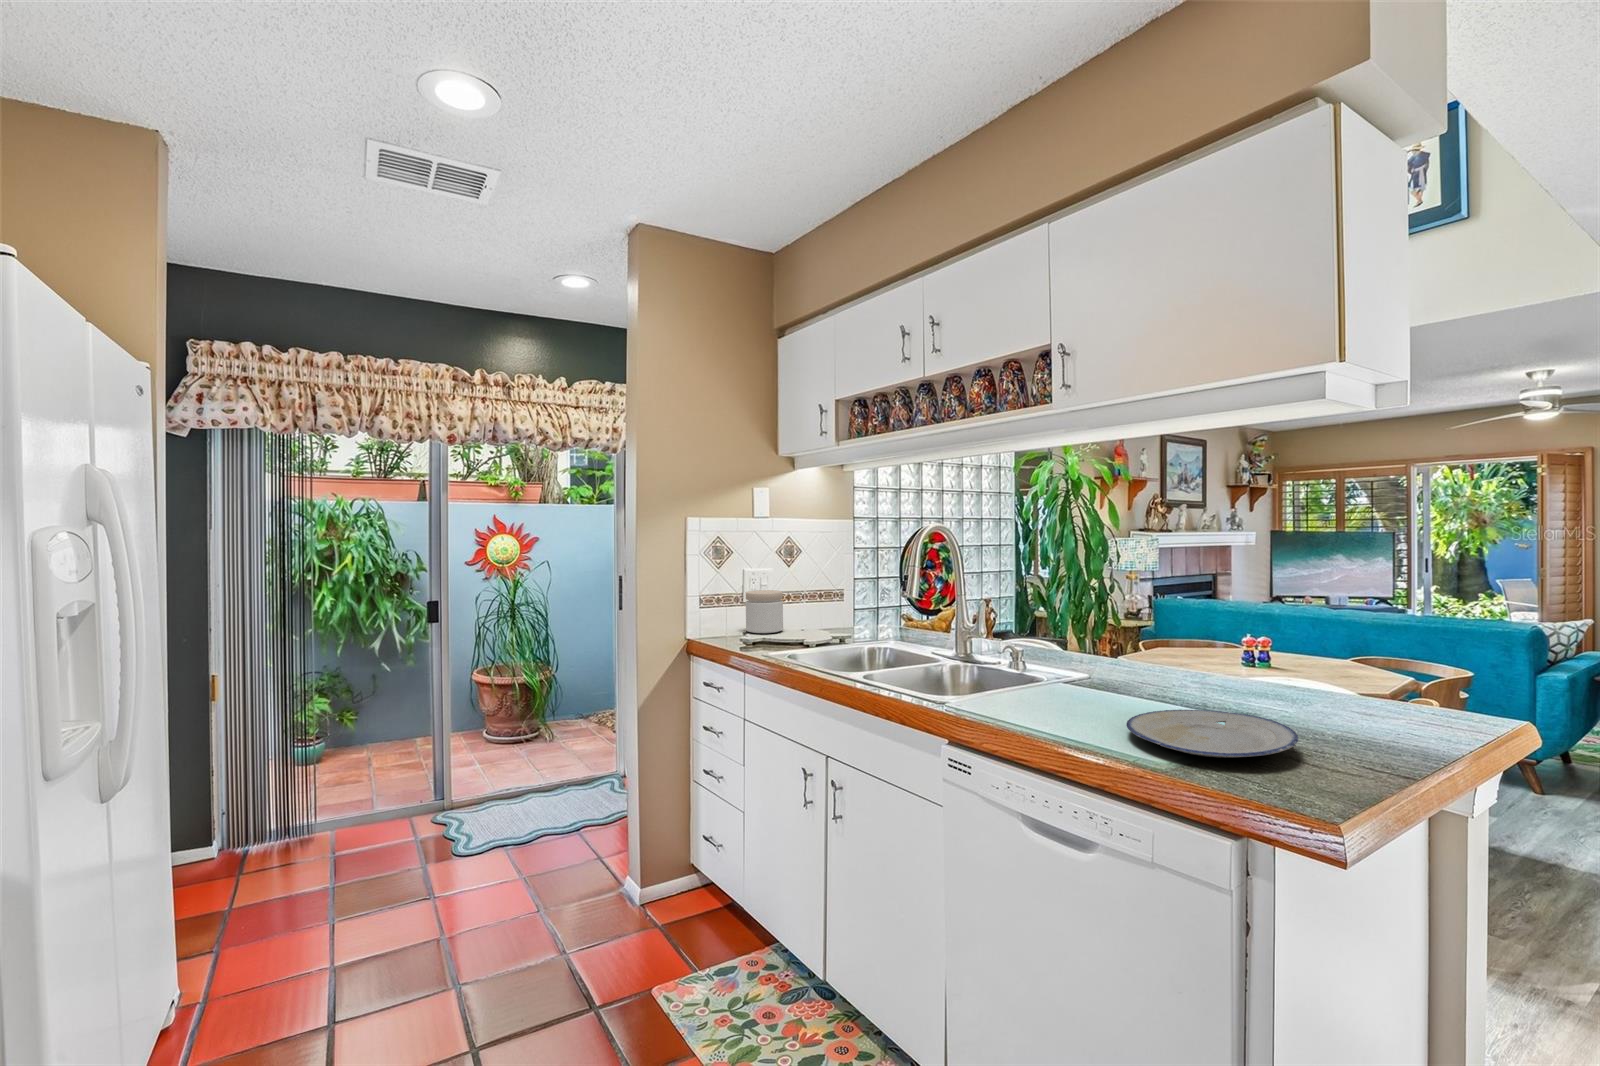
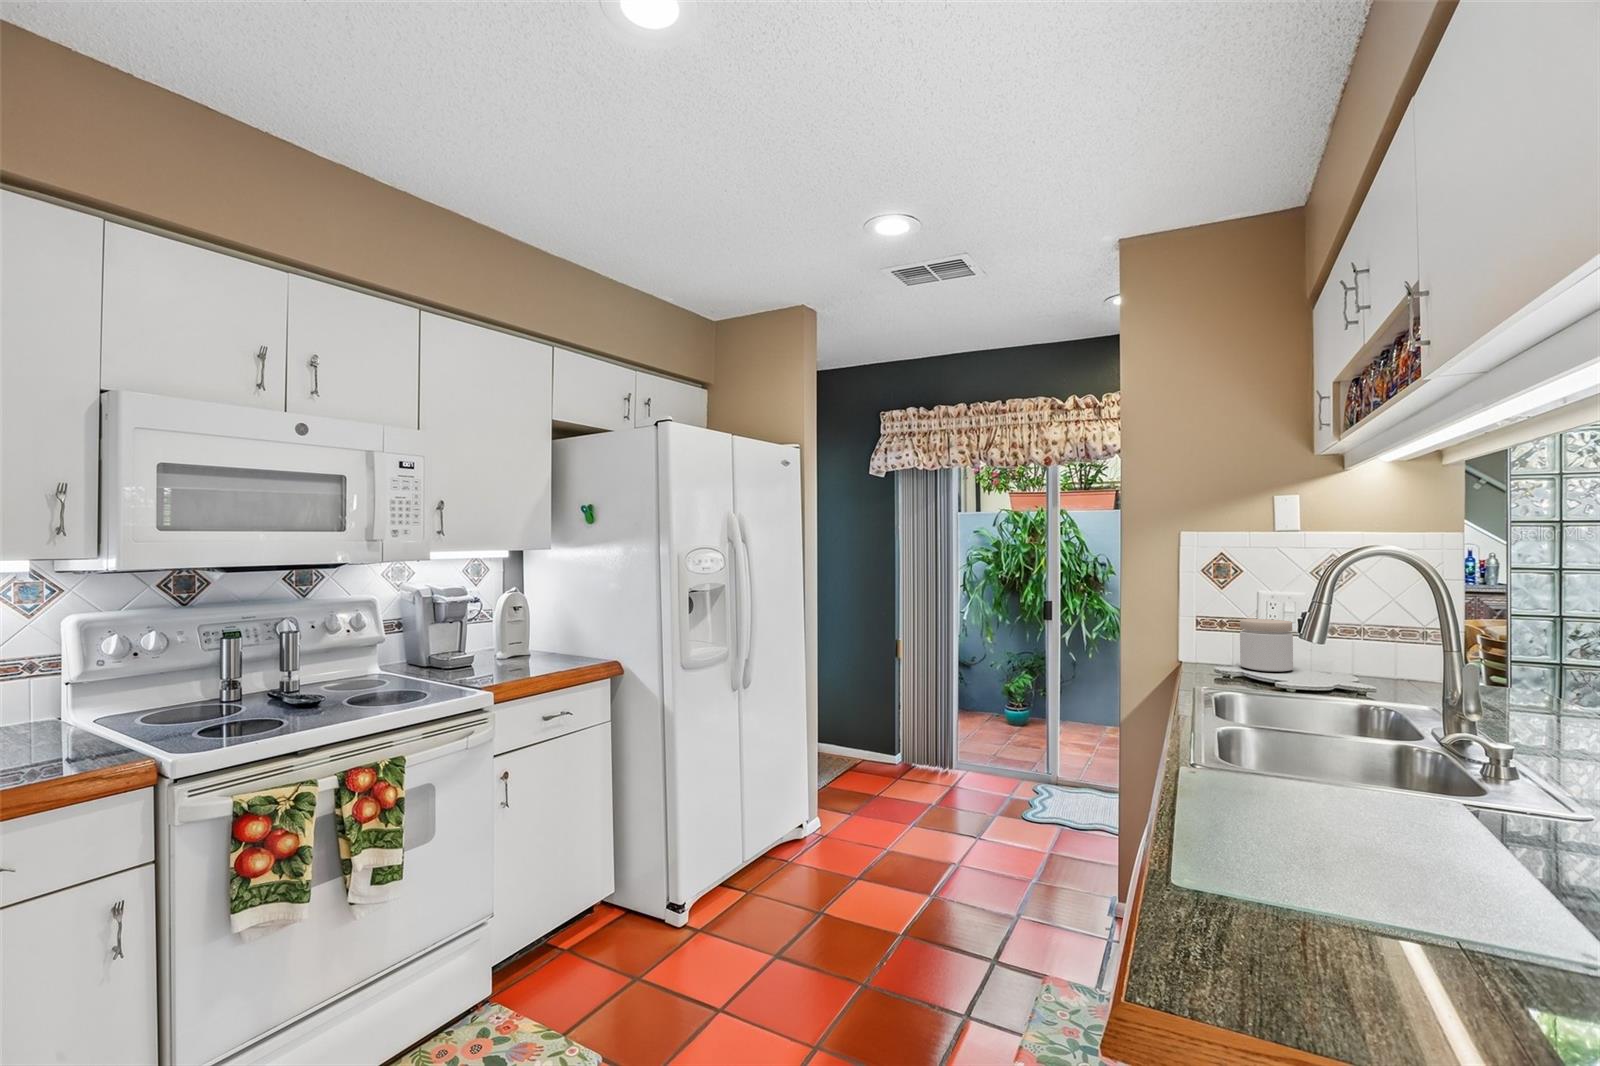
plate: present [1126,710,1298,758] -> none [1225,810,1506,893]

